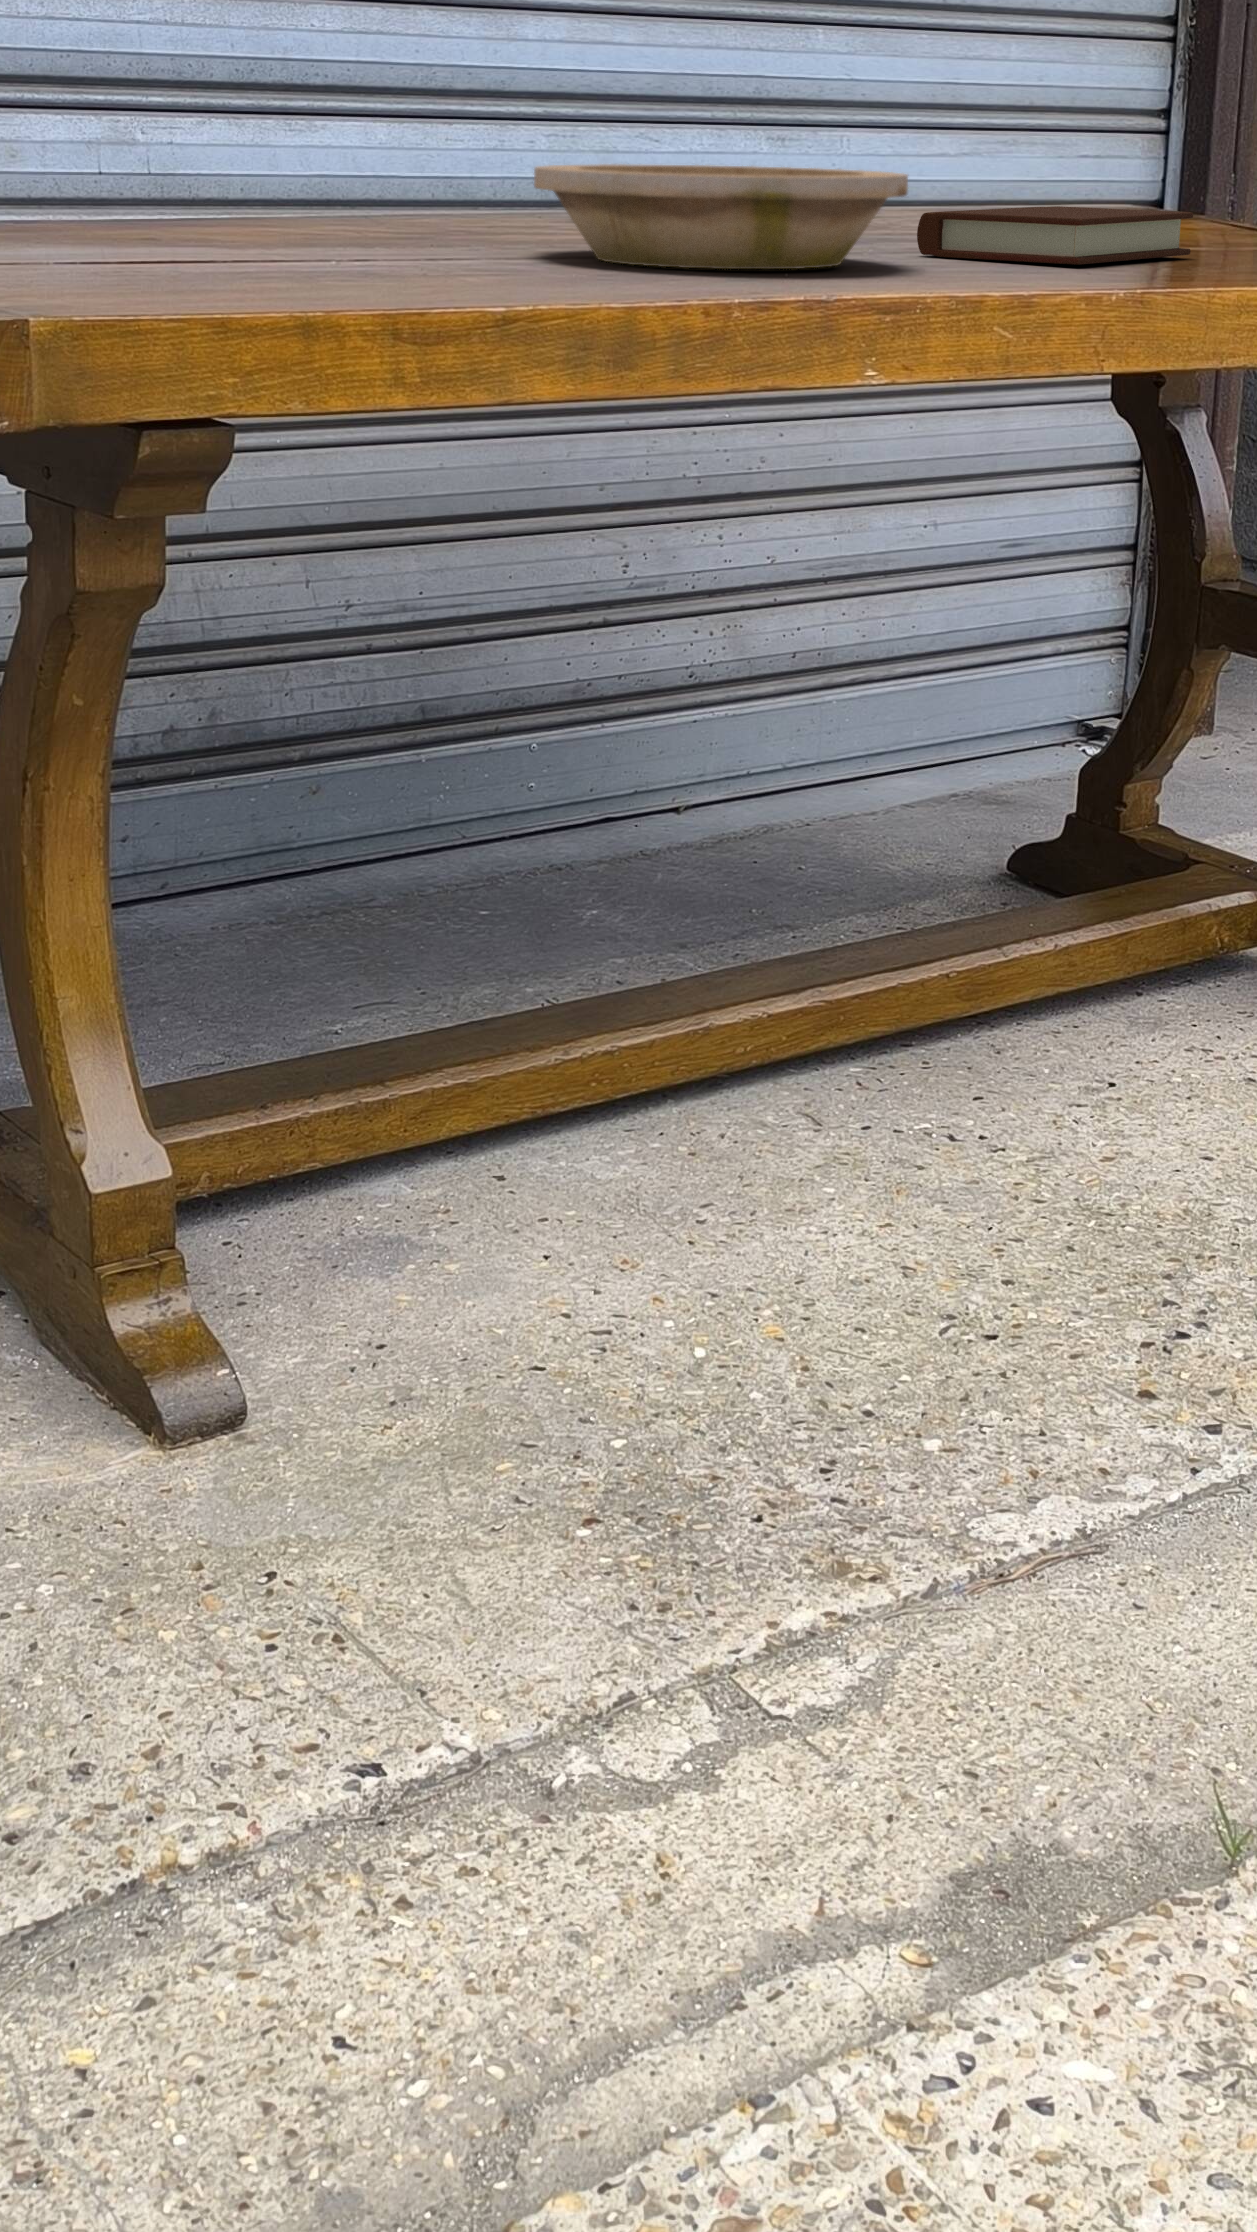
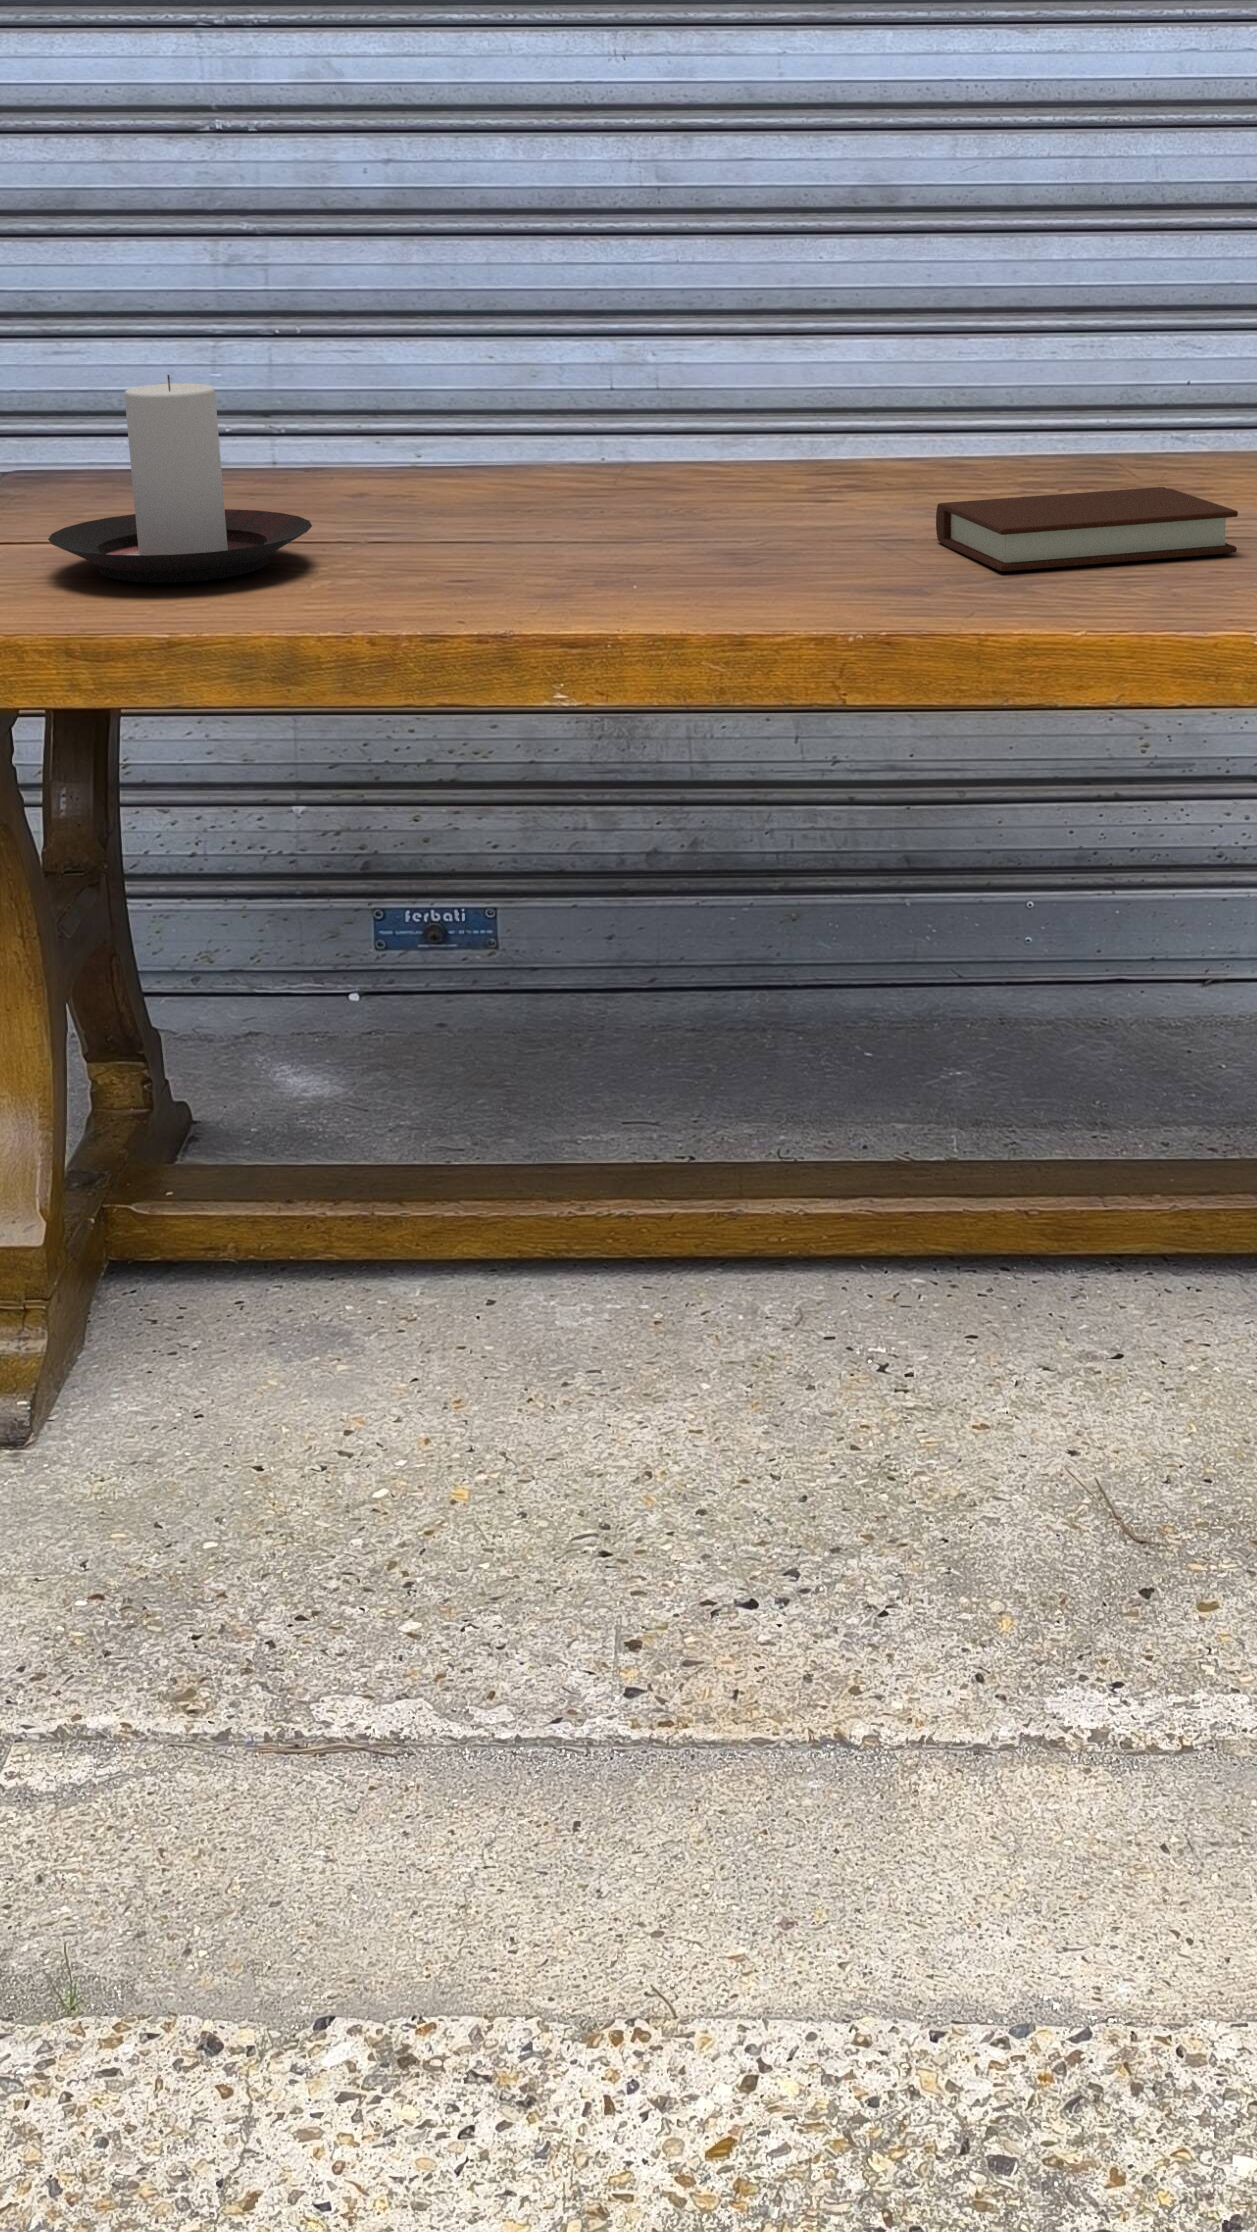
candle holder: none [133,20,464,282] -> present [48,375,312,583]
bowl: present [534,164,908,269] -> none [498,448,831,571]

